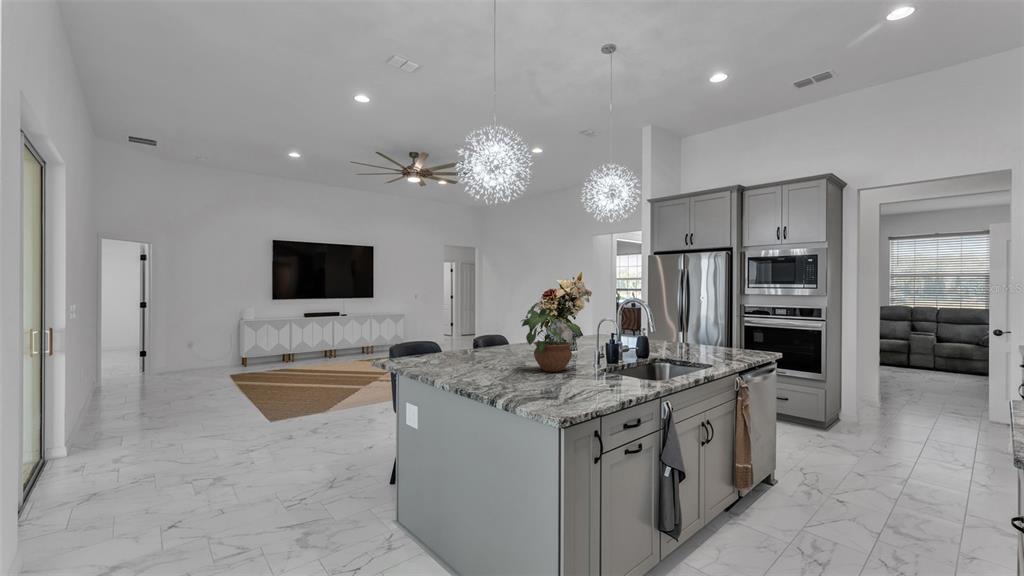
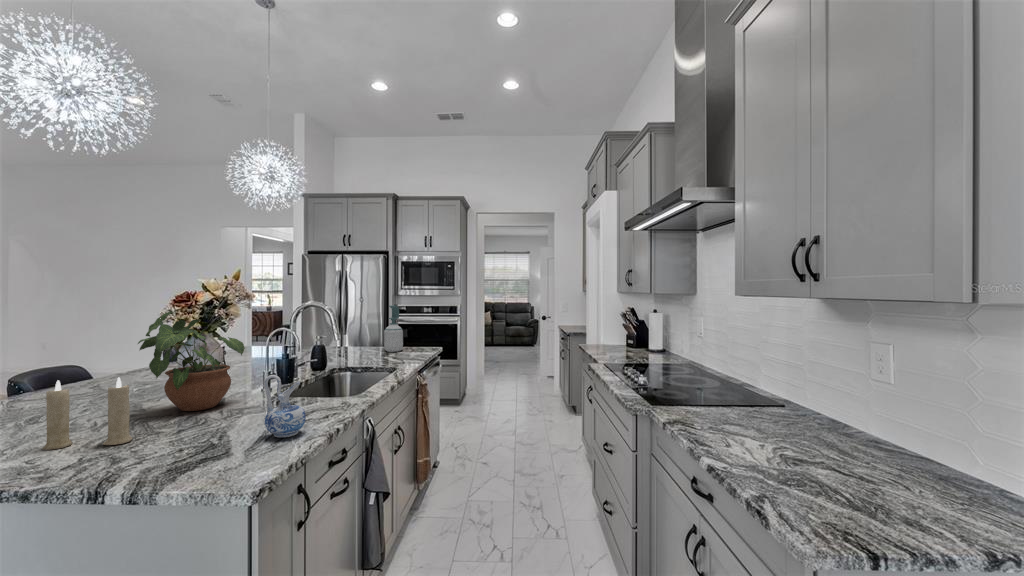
soap bottle: none [712,305,732,352] -> present [384,306,403,352]
candle: none [477,338,514,381] -> present [42,378,132,450]
ceramic pitcher: none [581,350,608,396] -> present [264,375,306,438]

